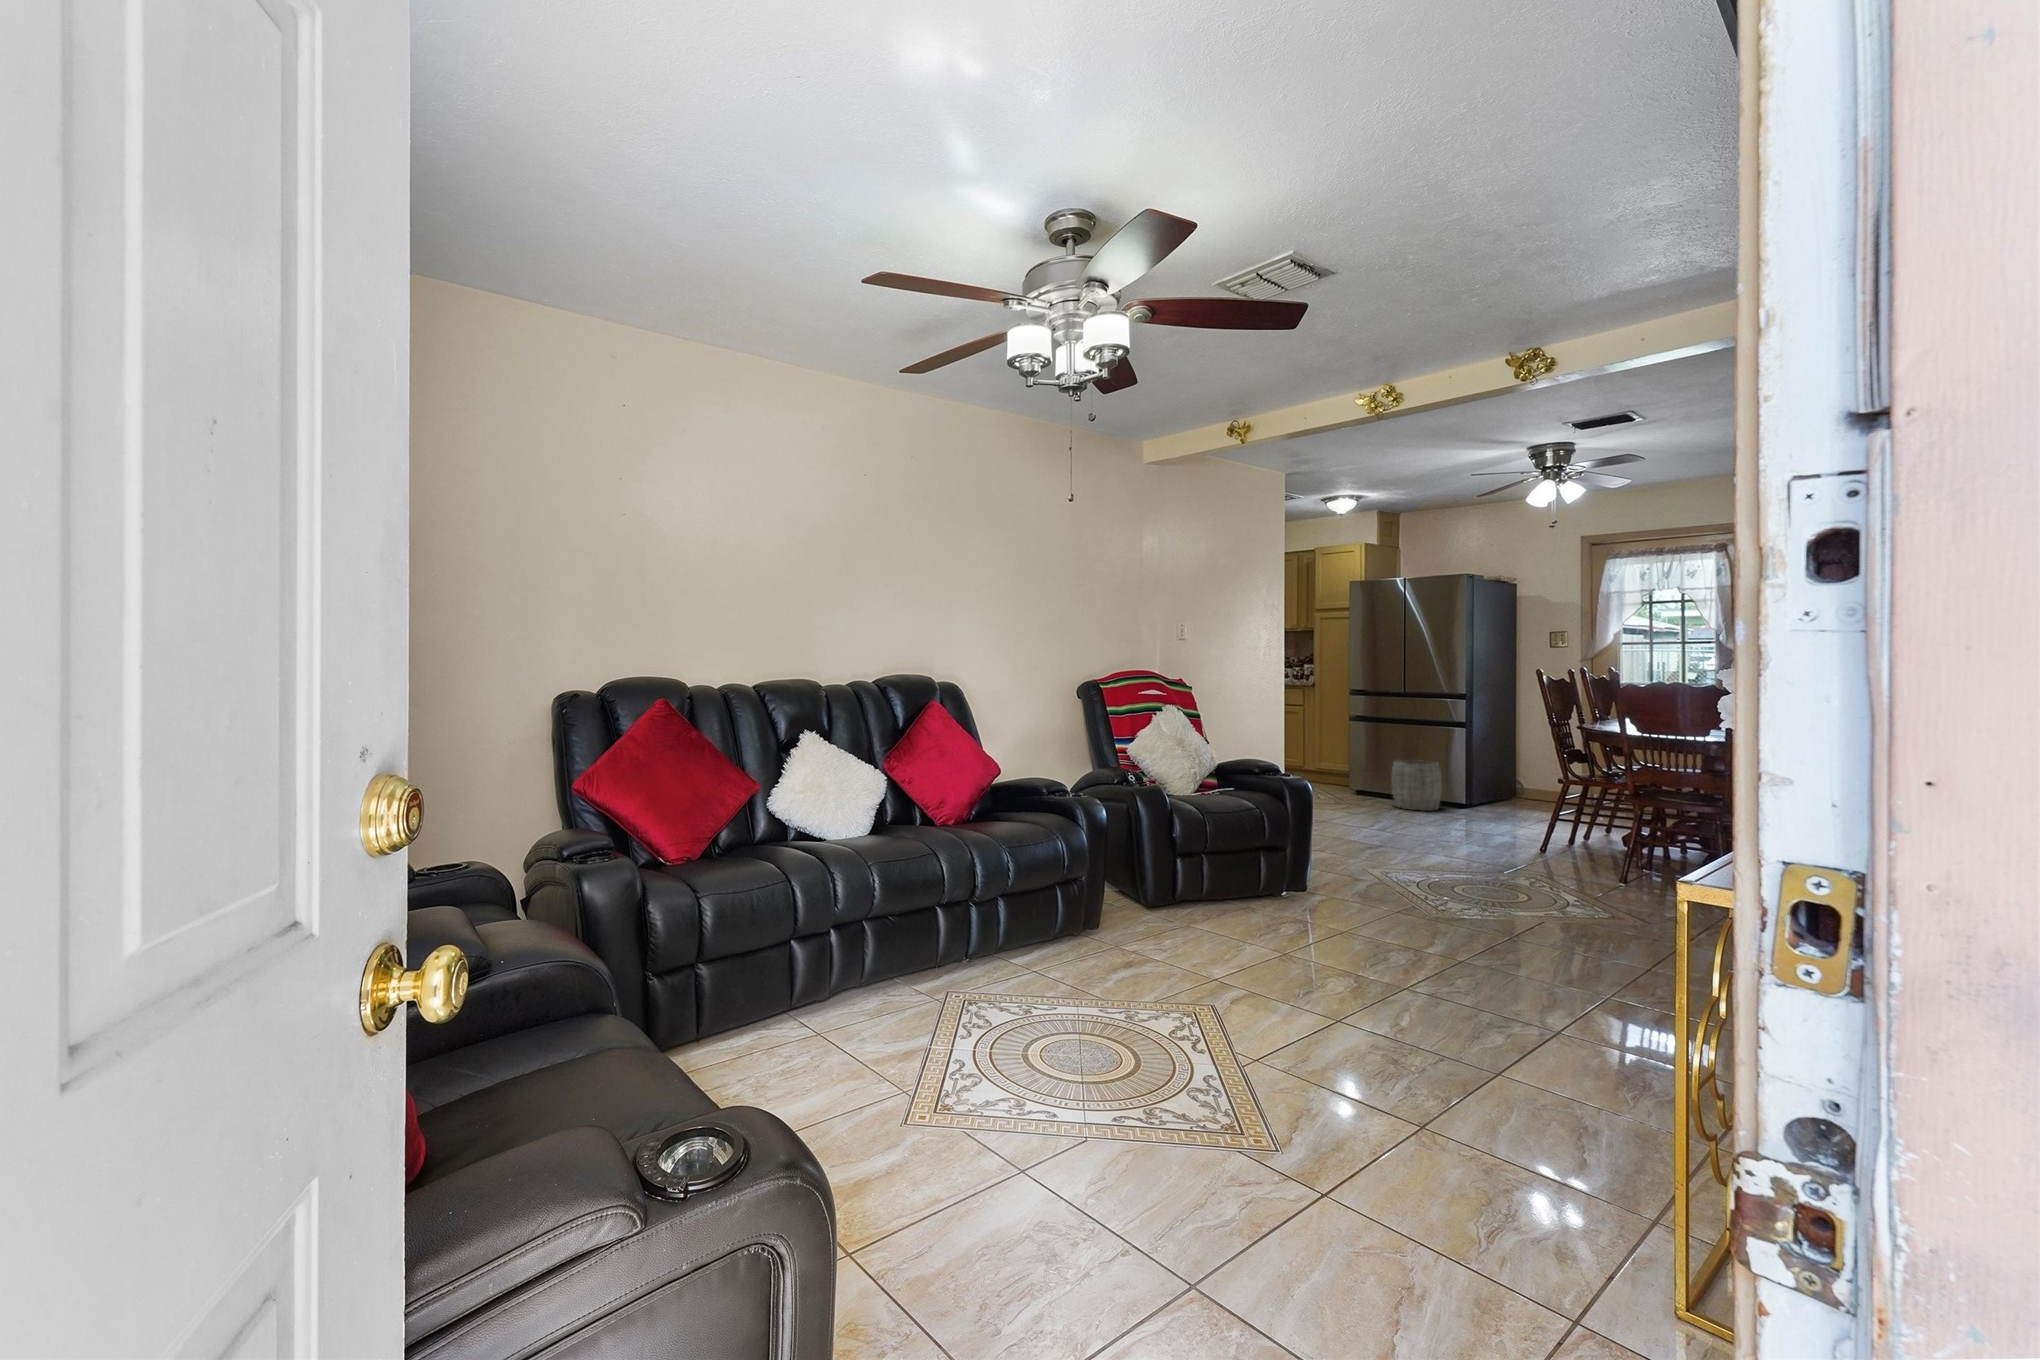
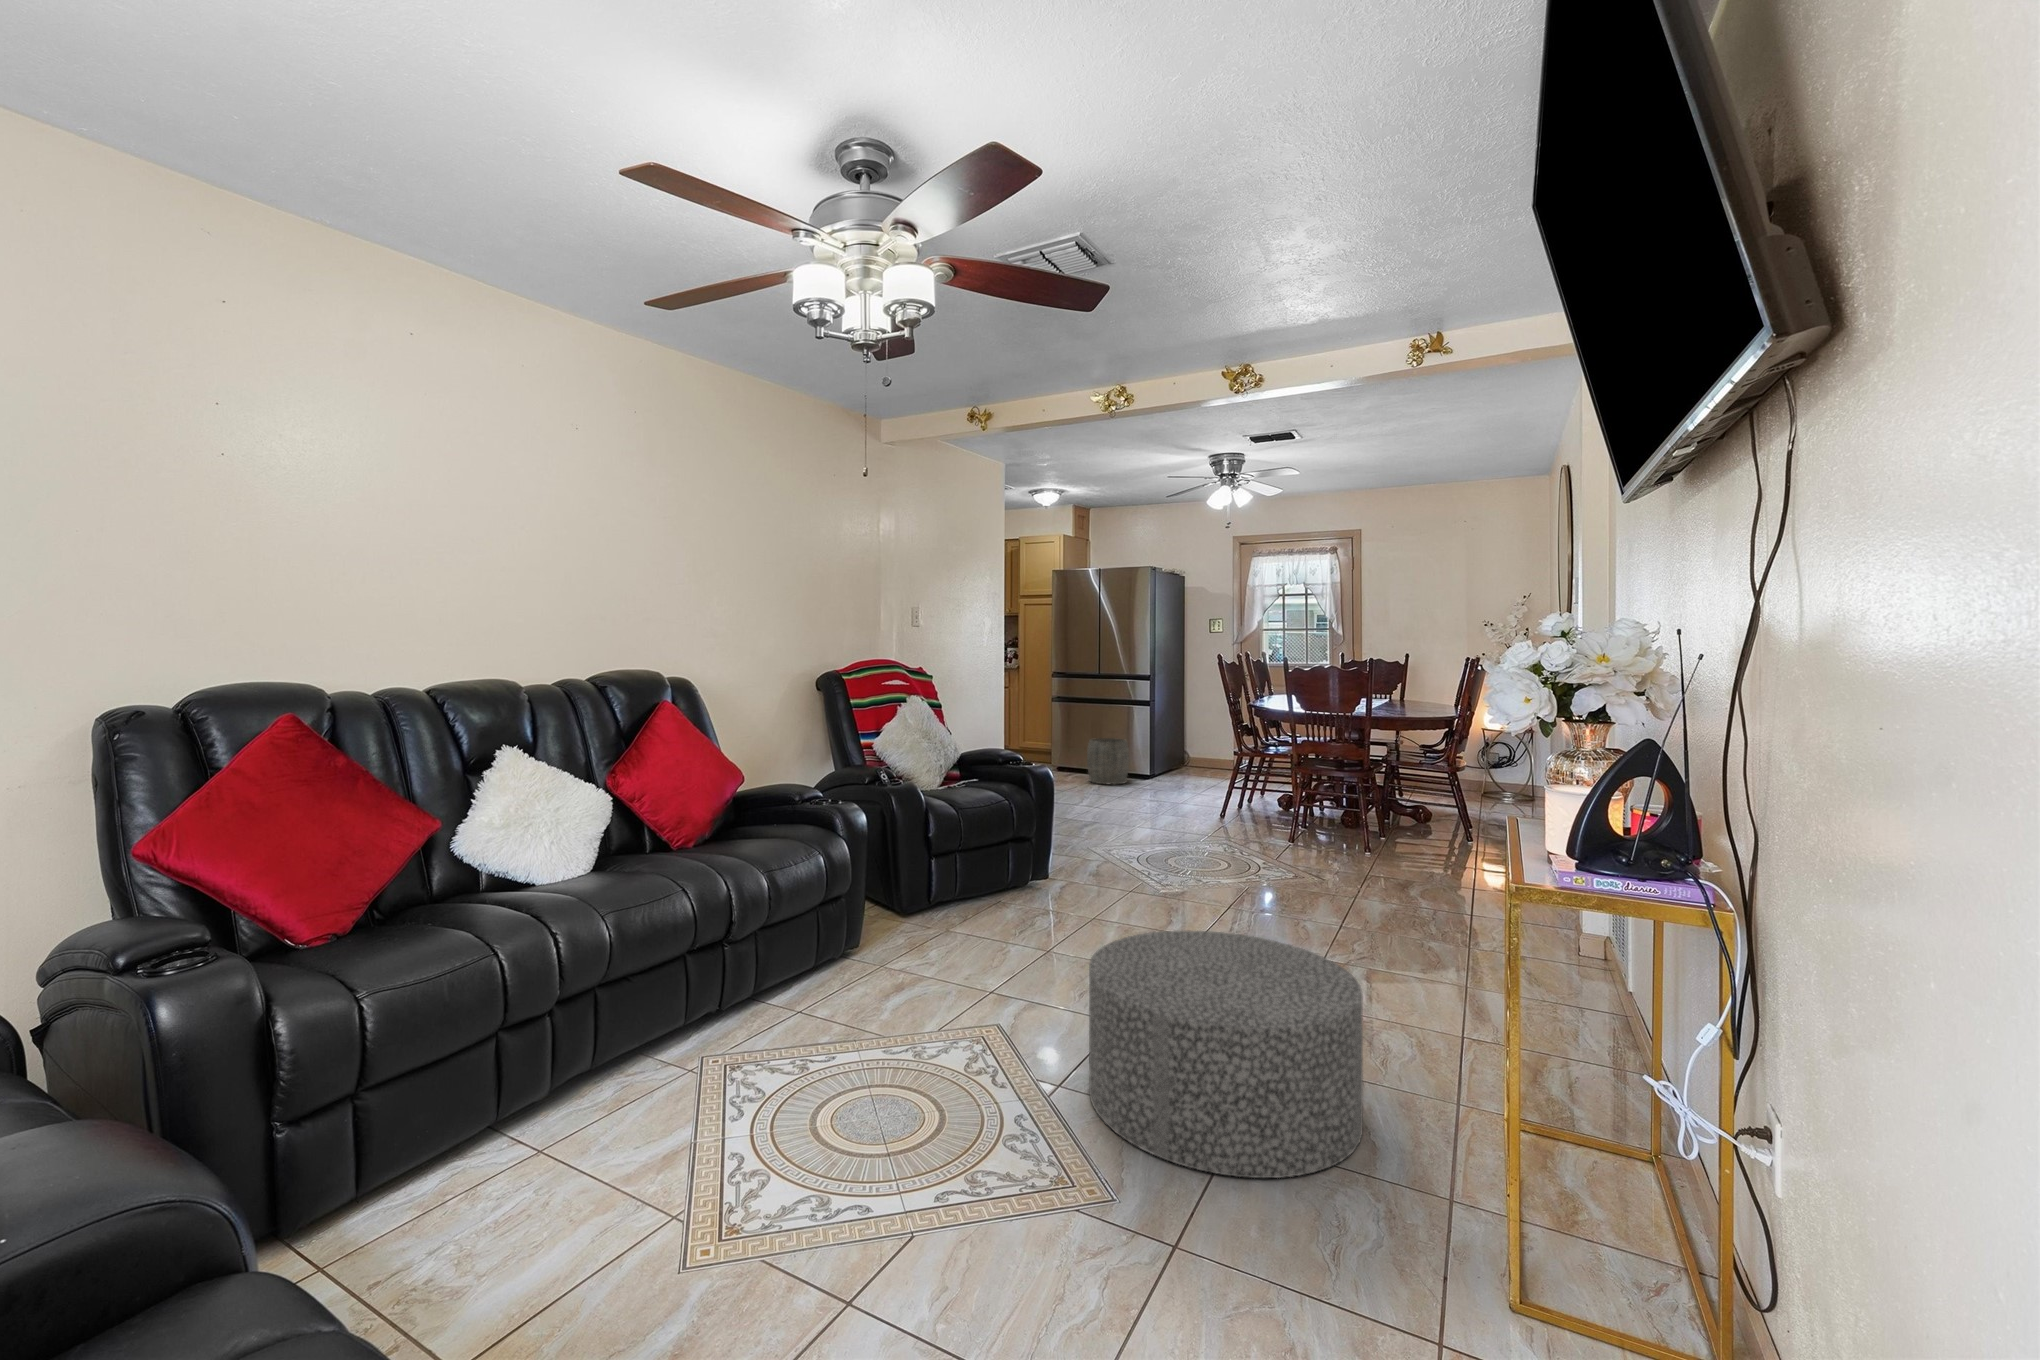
ottoman: none [1283,930,1577,1167] -> present [1089,931,1363,1178]

